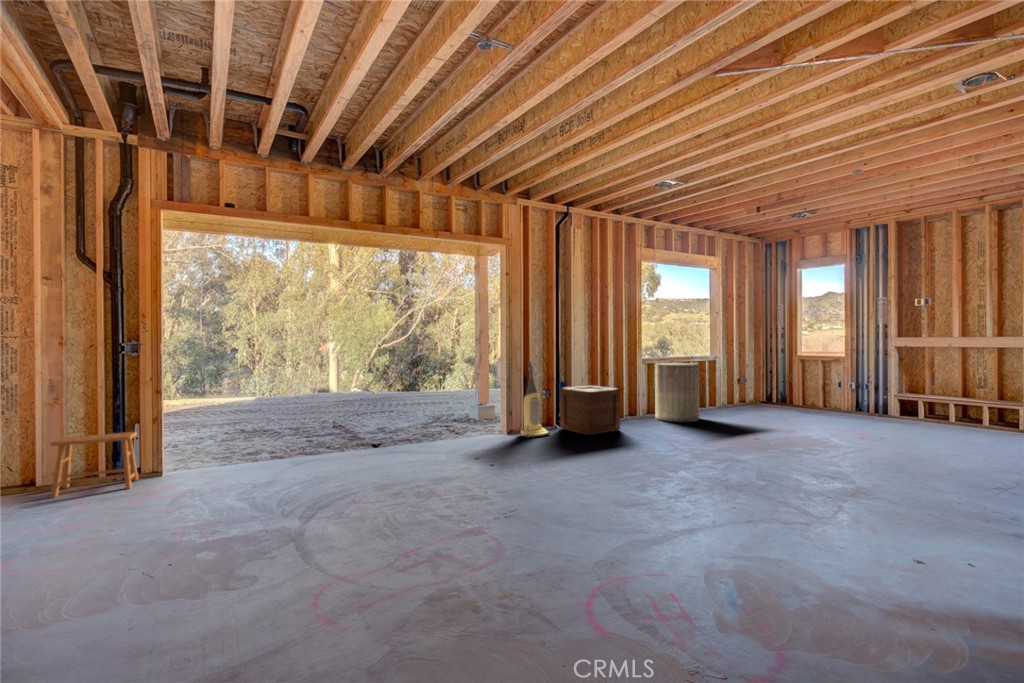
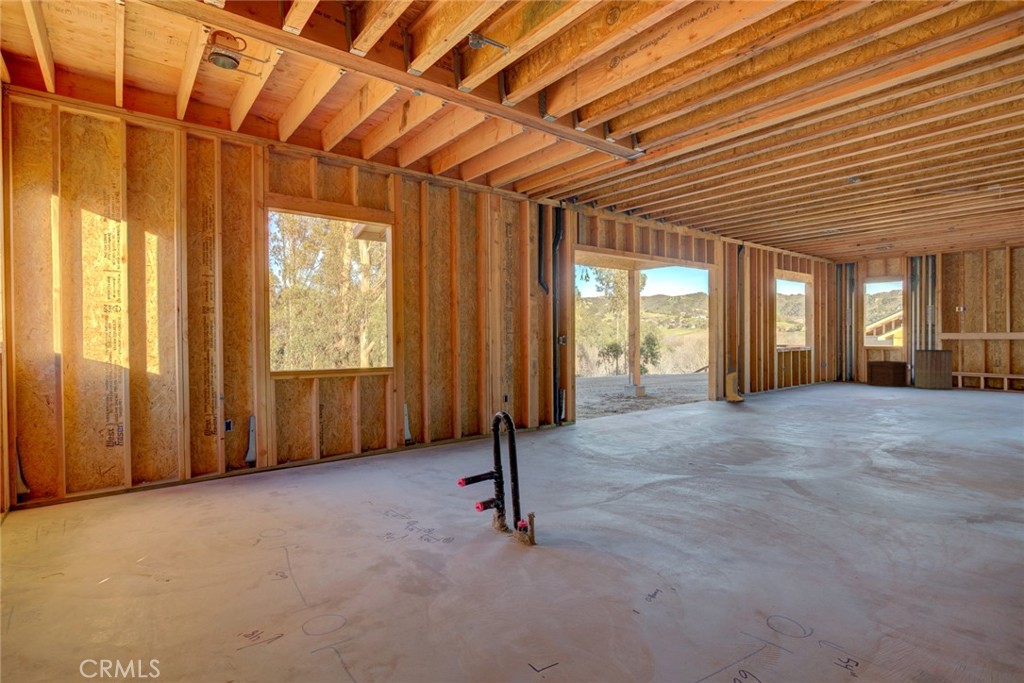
trash can: present [655,363,699,422] -> present [915,350,952,390]
wooden crate: present [560,386,620,435] -> present [867,361,907,387]
stool: present [51,432,138,498] -> none [543,395,586,432]

